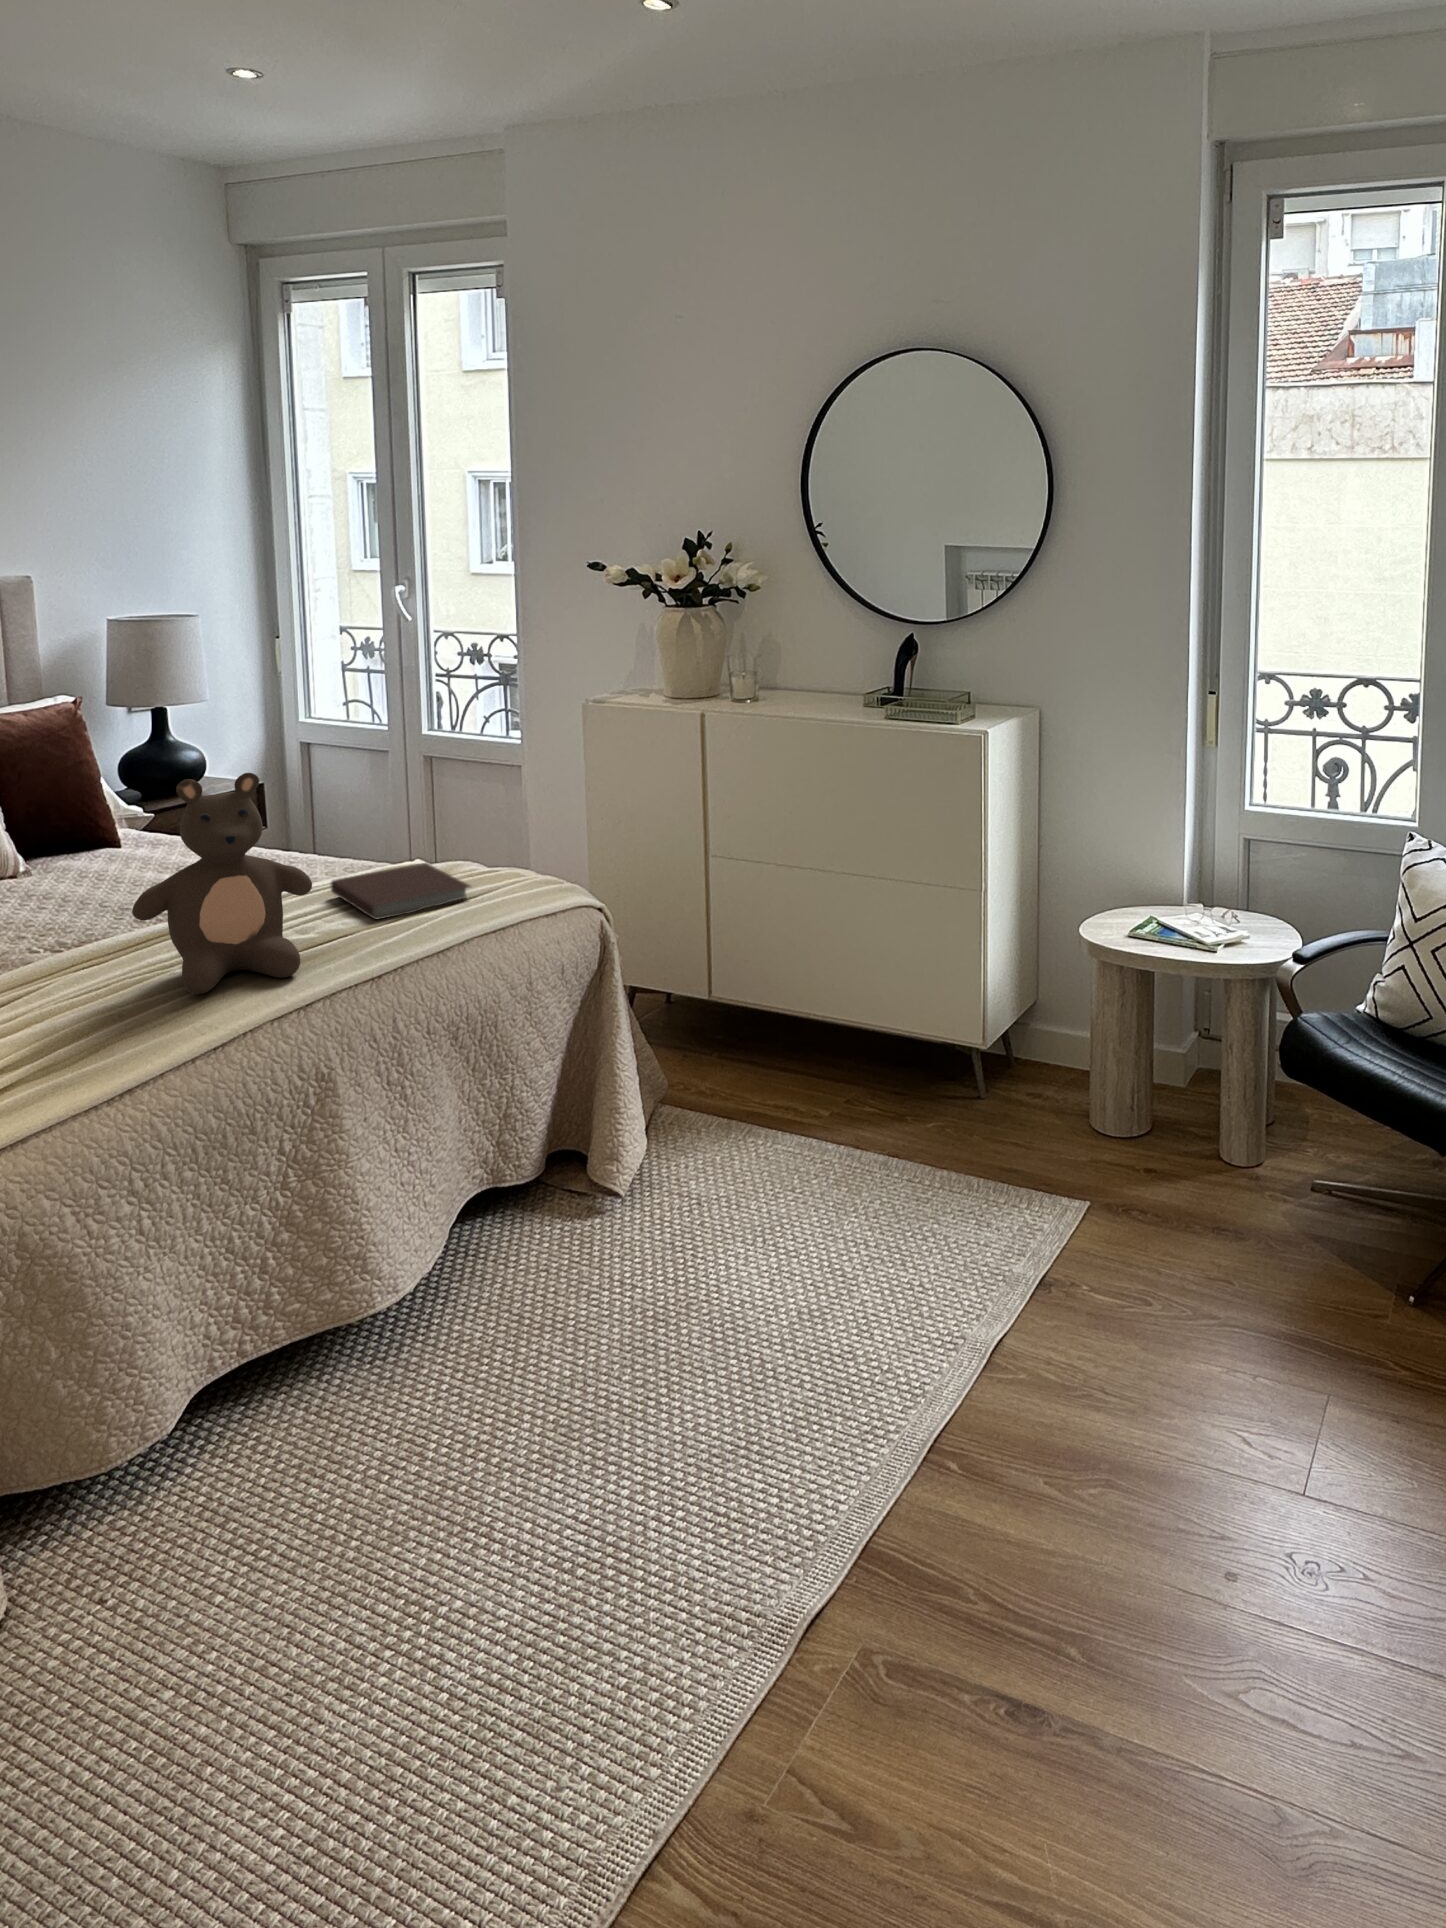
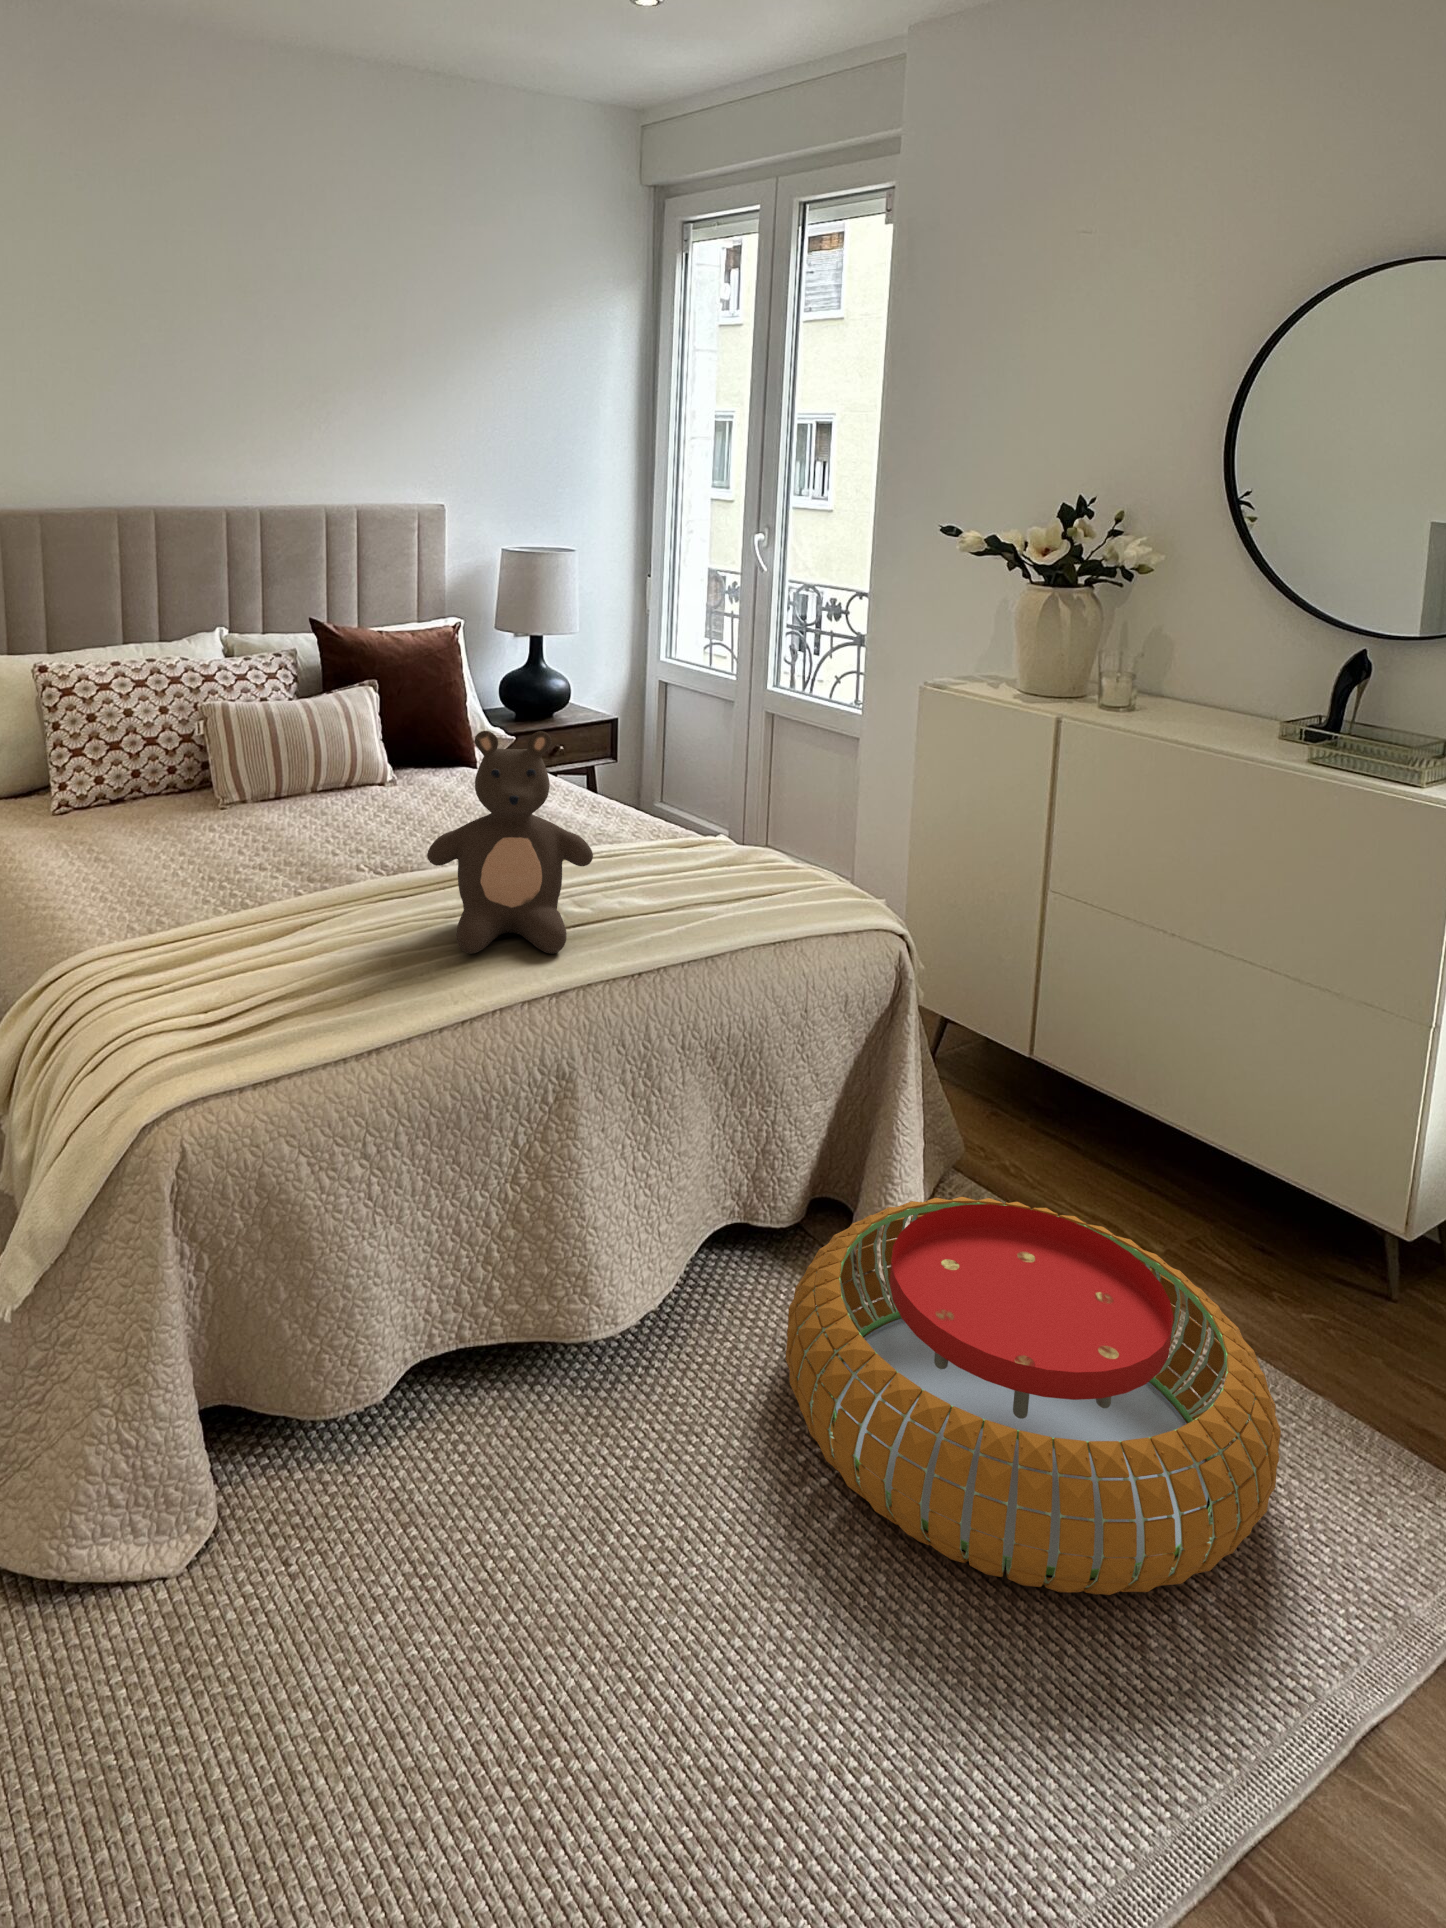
notebook: present [331,863,470,919] -> none [627,843,762,902]
pouf: none [552,1095,926,1361] -> present [785,1197,1281,1595]

